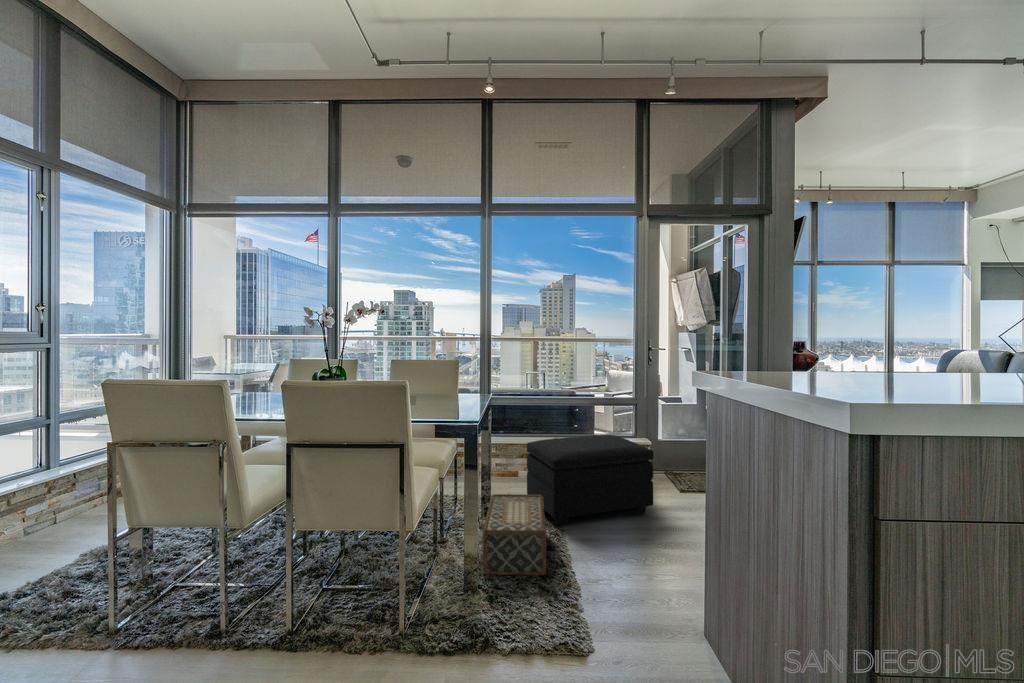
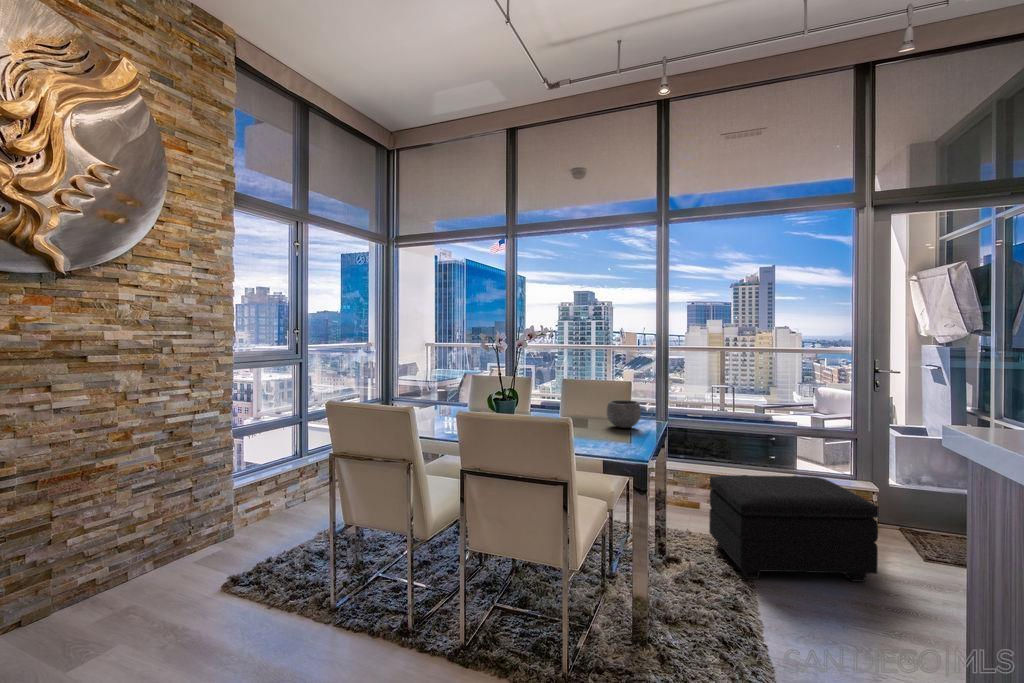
ceramic bowl: none [435,374,467,400] -> present [607,400,641,428]
woven basket: present [483,494,546,575] -> none [654,533,728,641]

